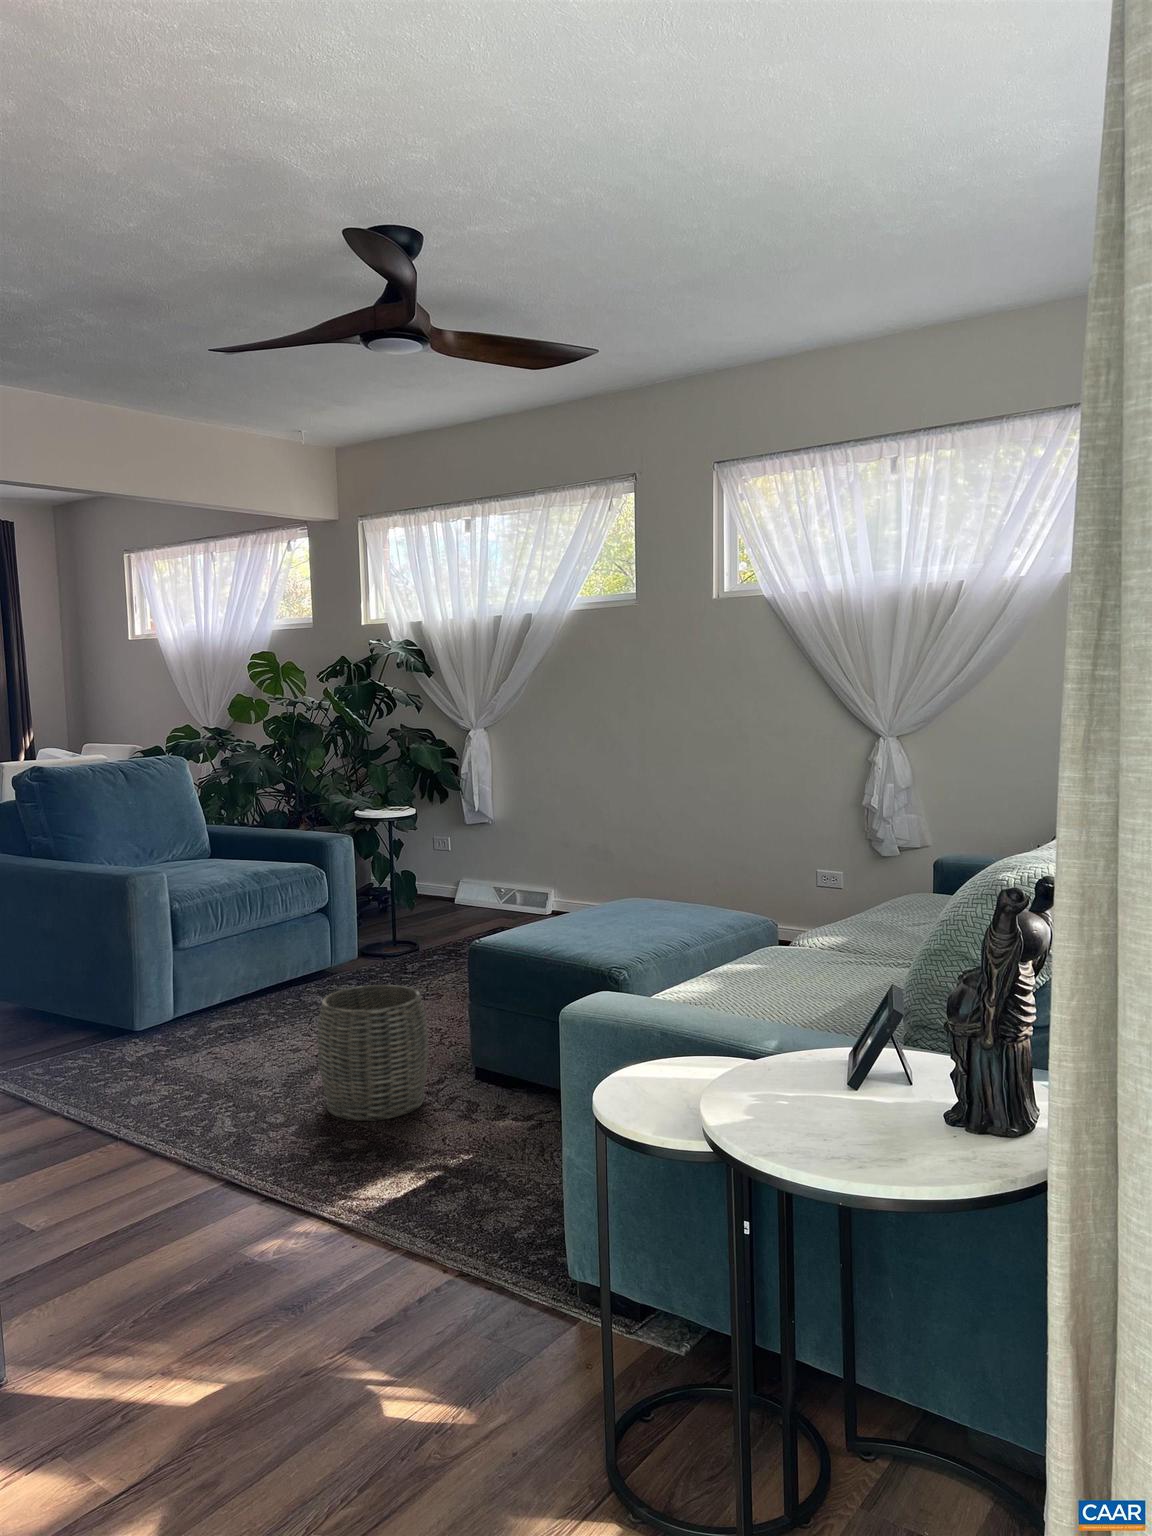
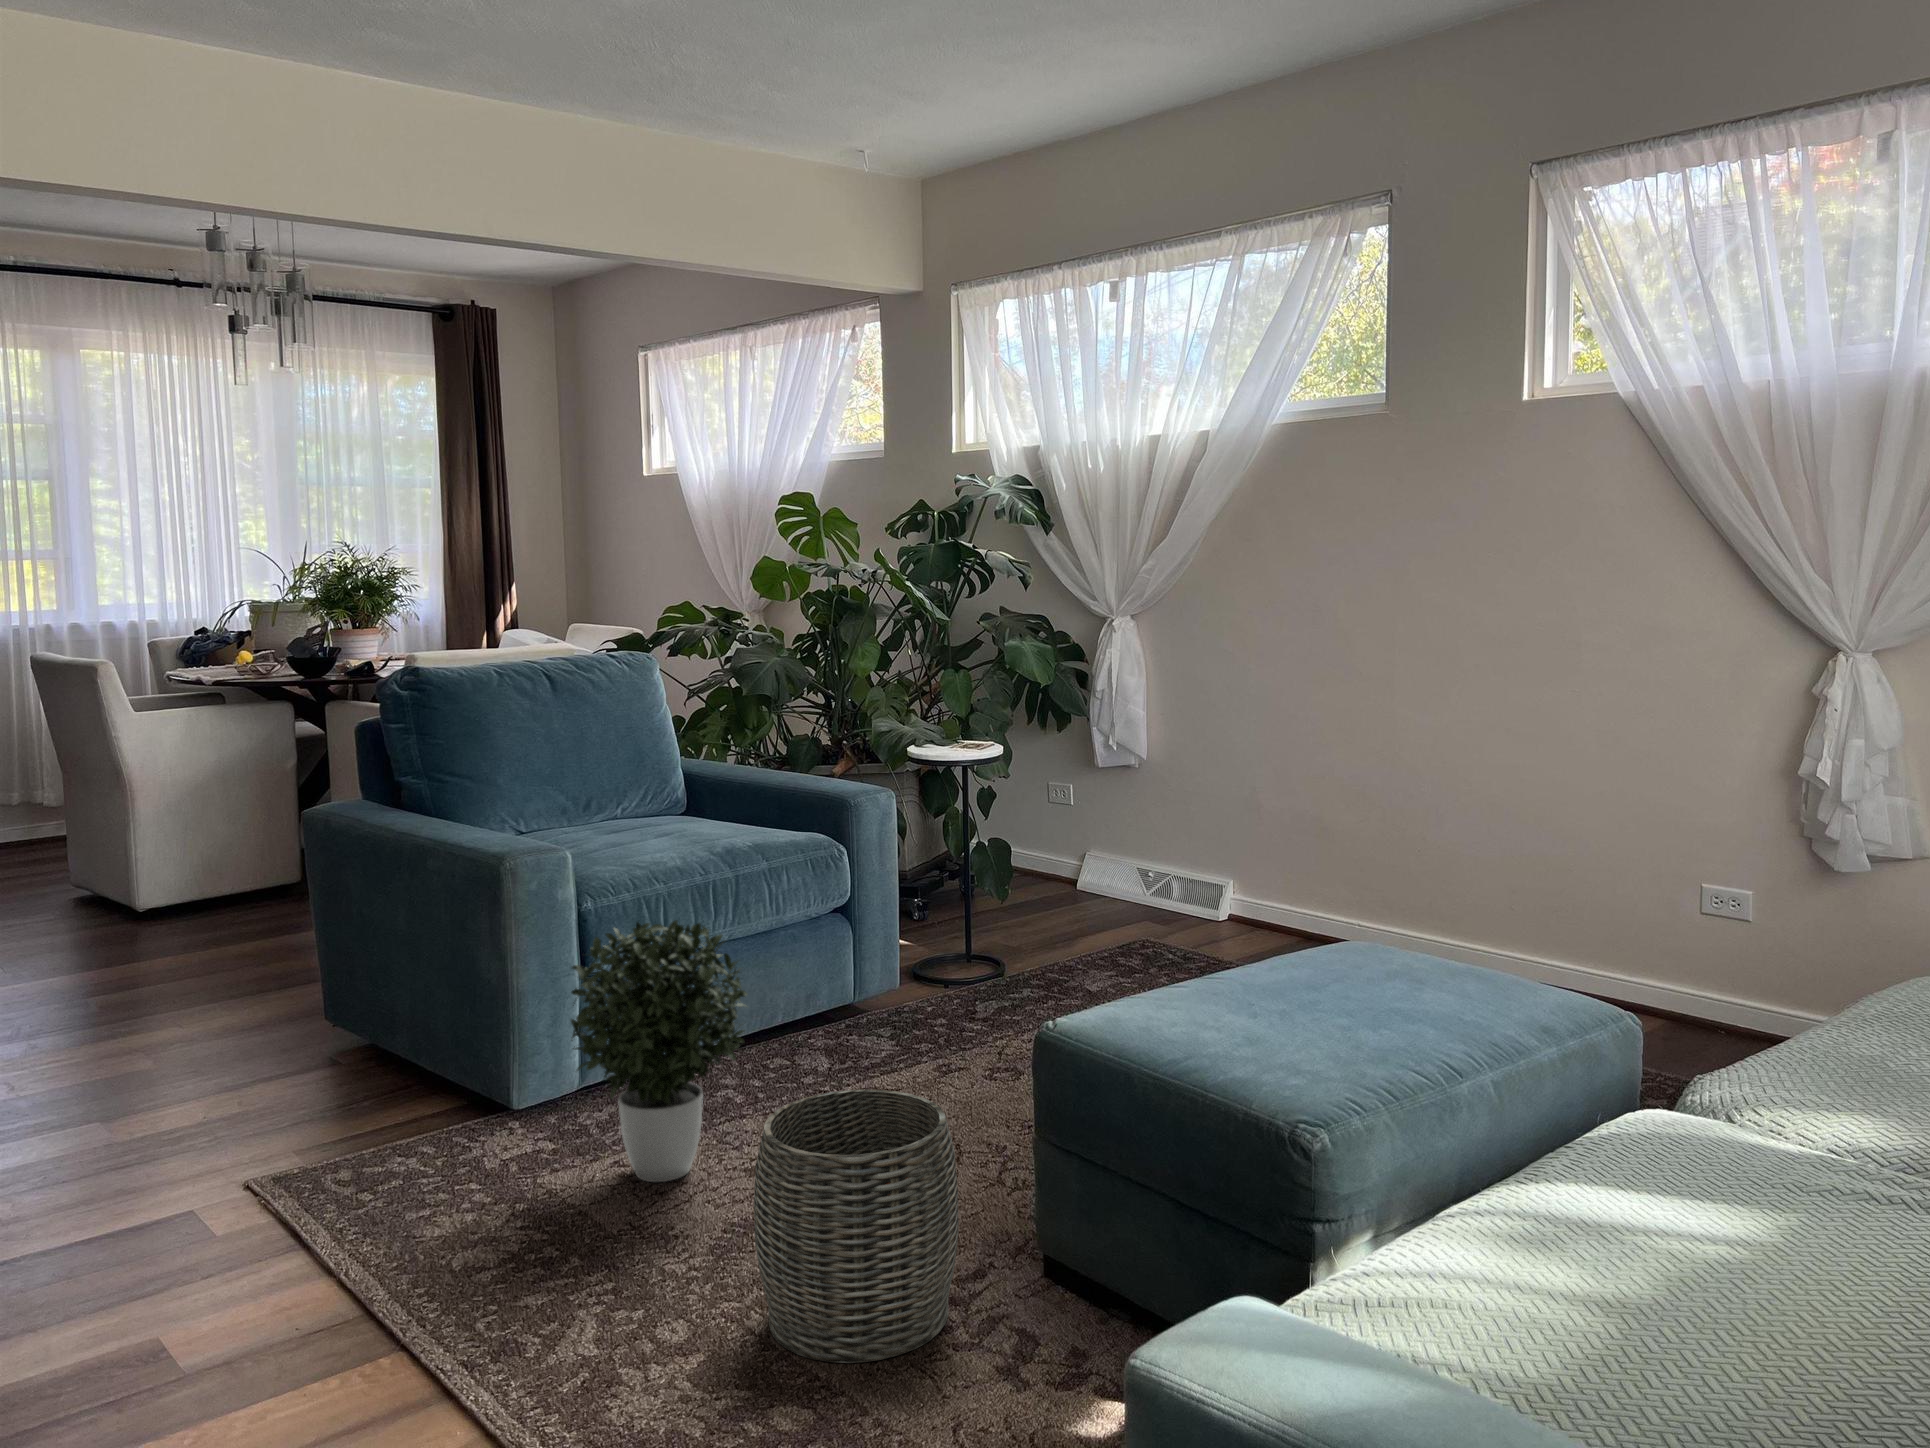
potted plant: none [182,908,291,1059] -> present [571,920,747,1182]

